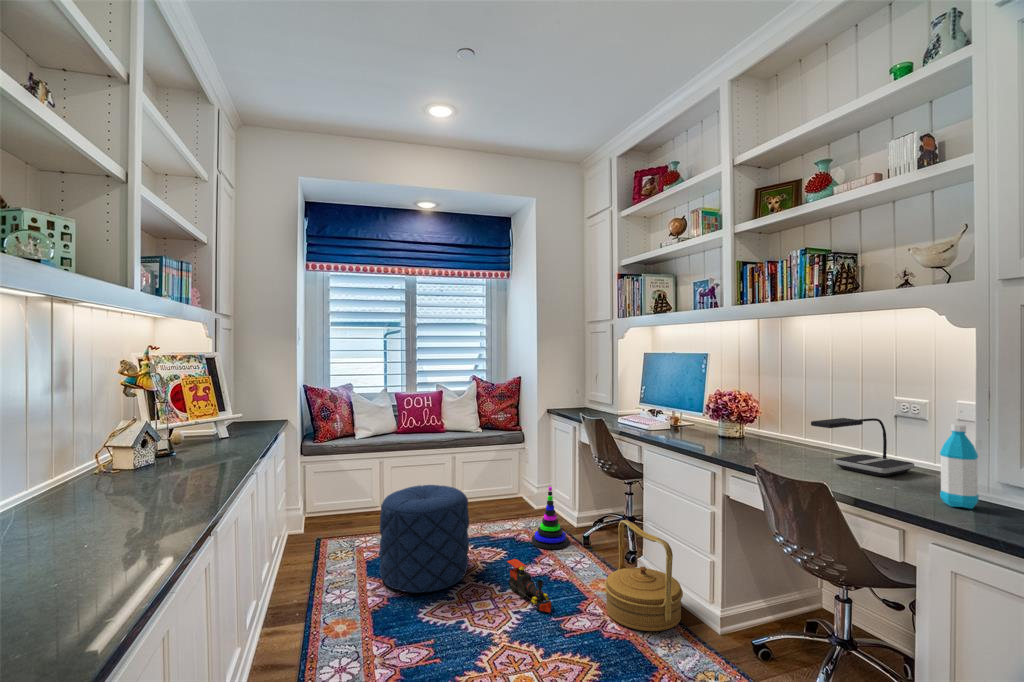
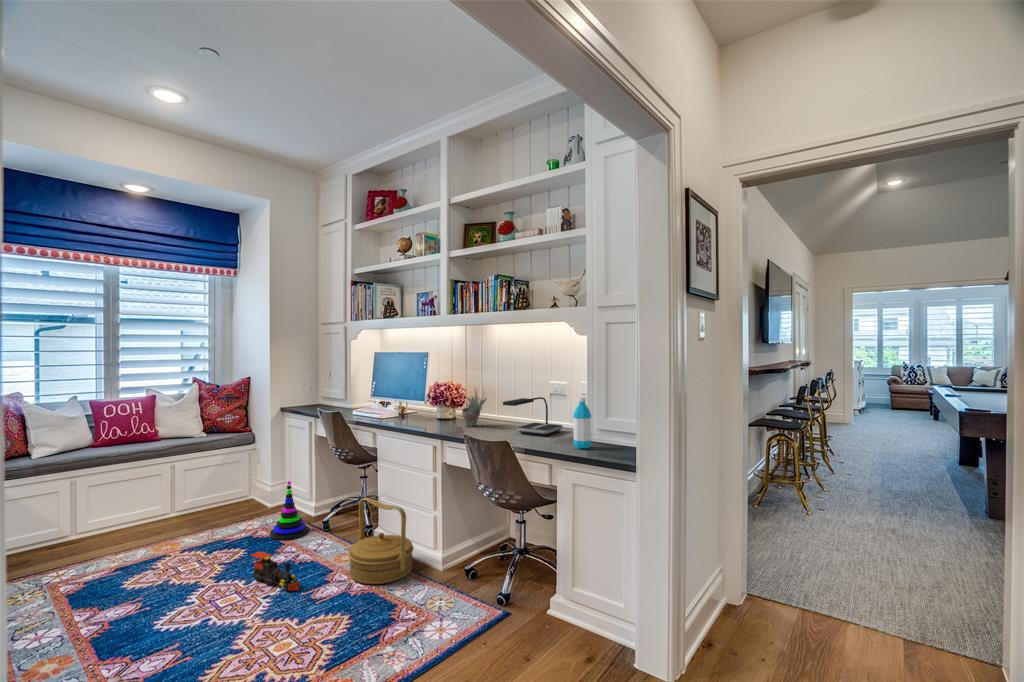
succulent plant: none [748,397,786,450] -> present [462,387,486,426]
pouf: present [379,485,469,593] -> none [94,495,206,610]

